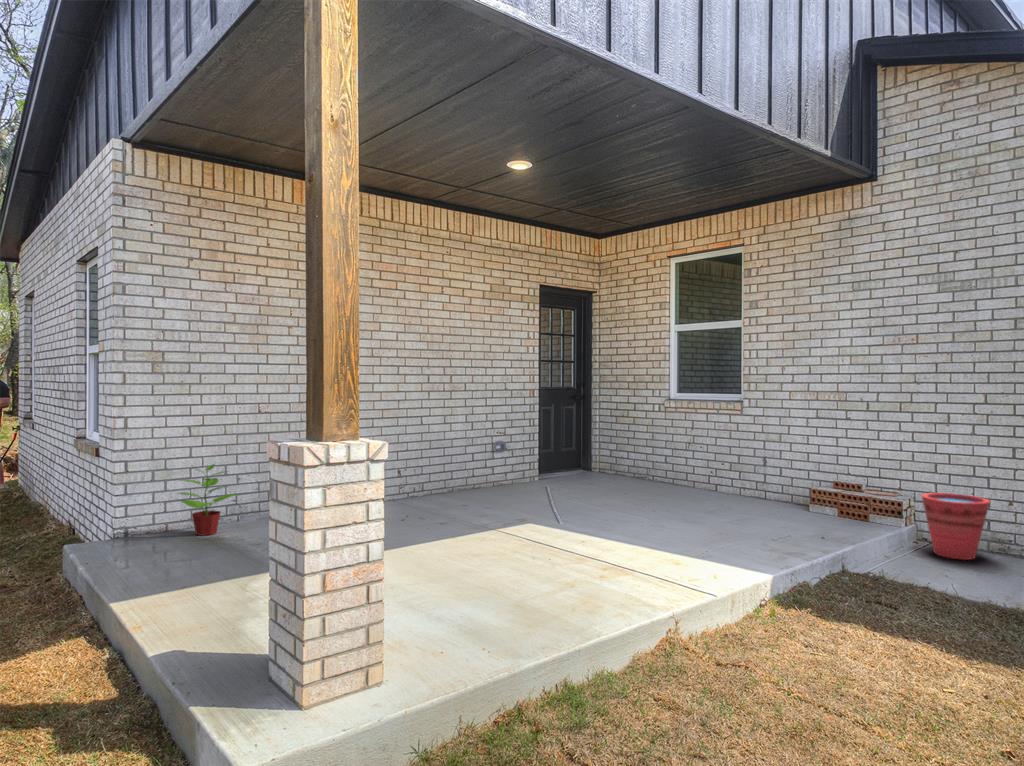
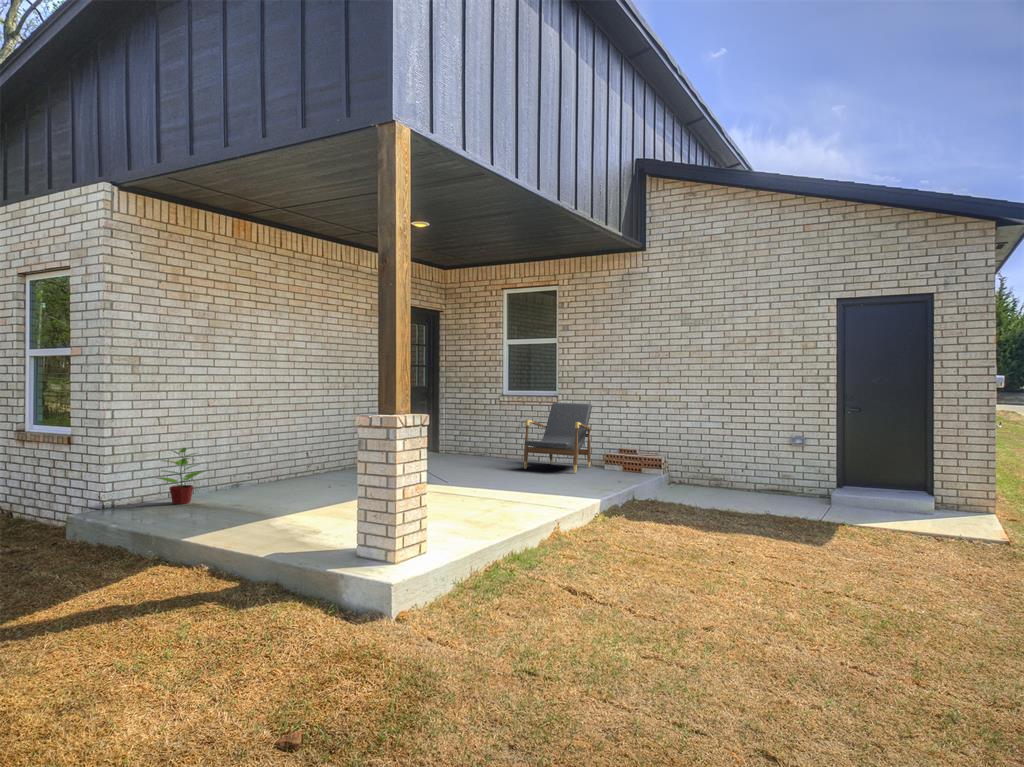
lounge chair: none [685,410,790,514] -> present [524,403,592,473]
bucket: present [922,493,990,560] -> none [673,452,709,491]

